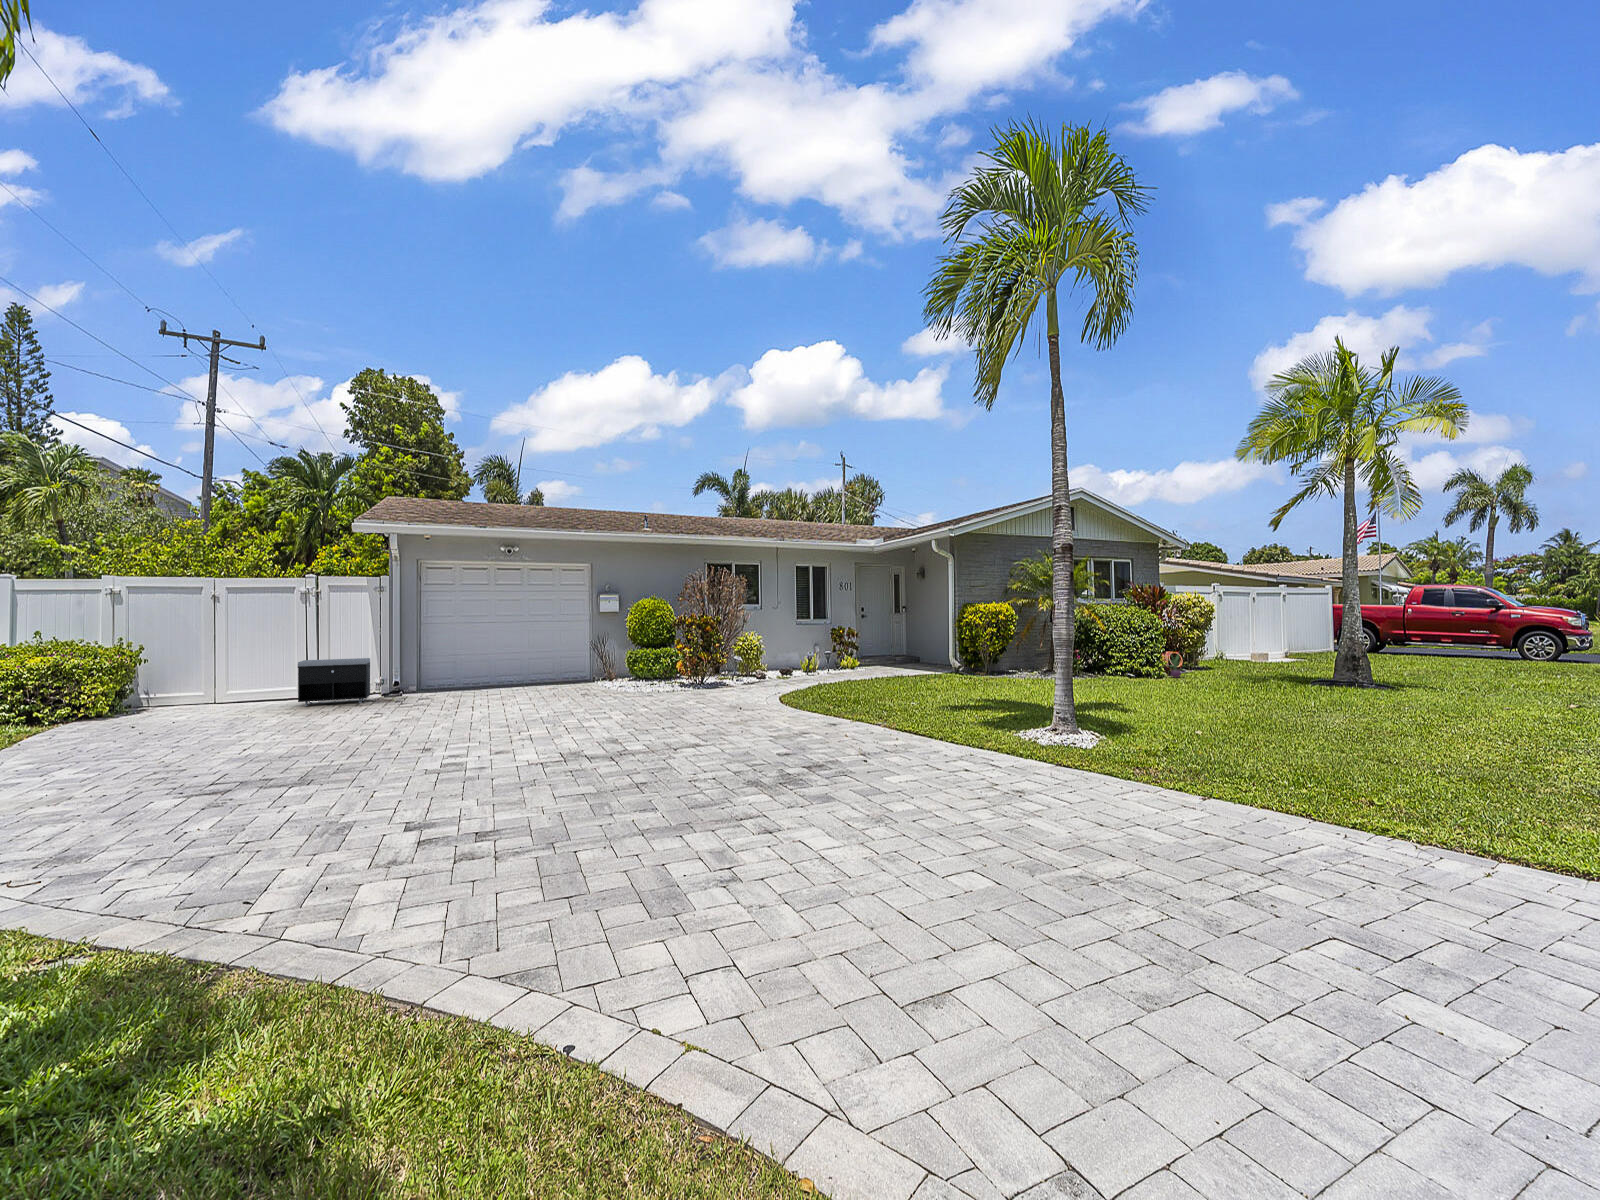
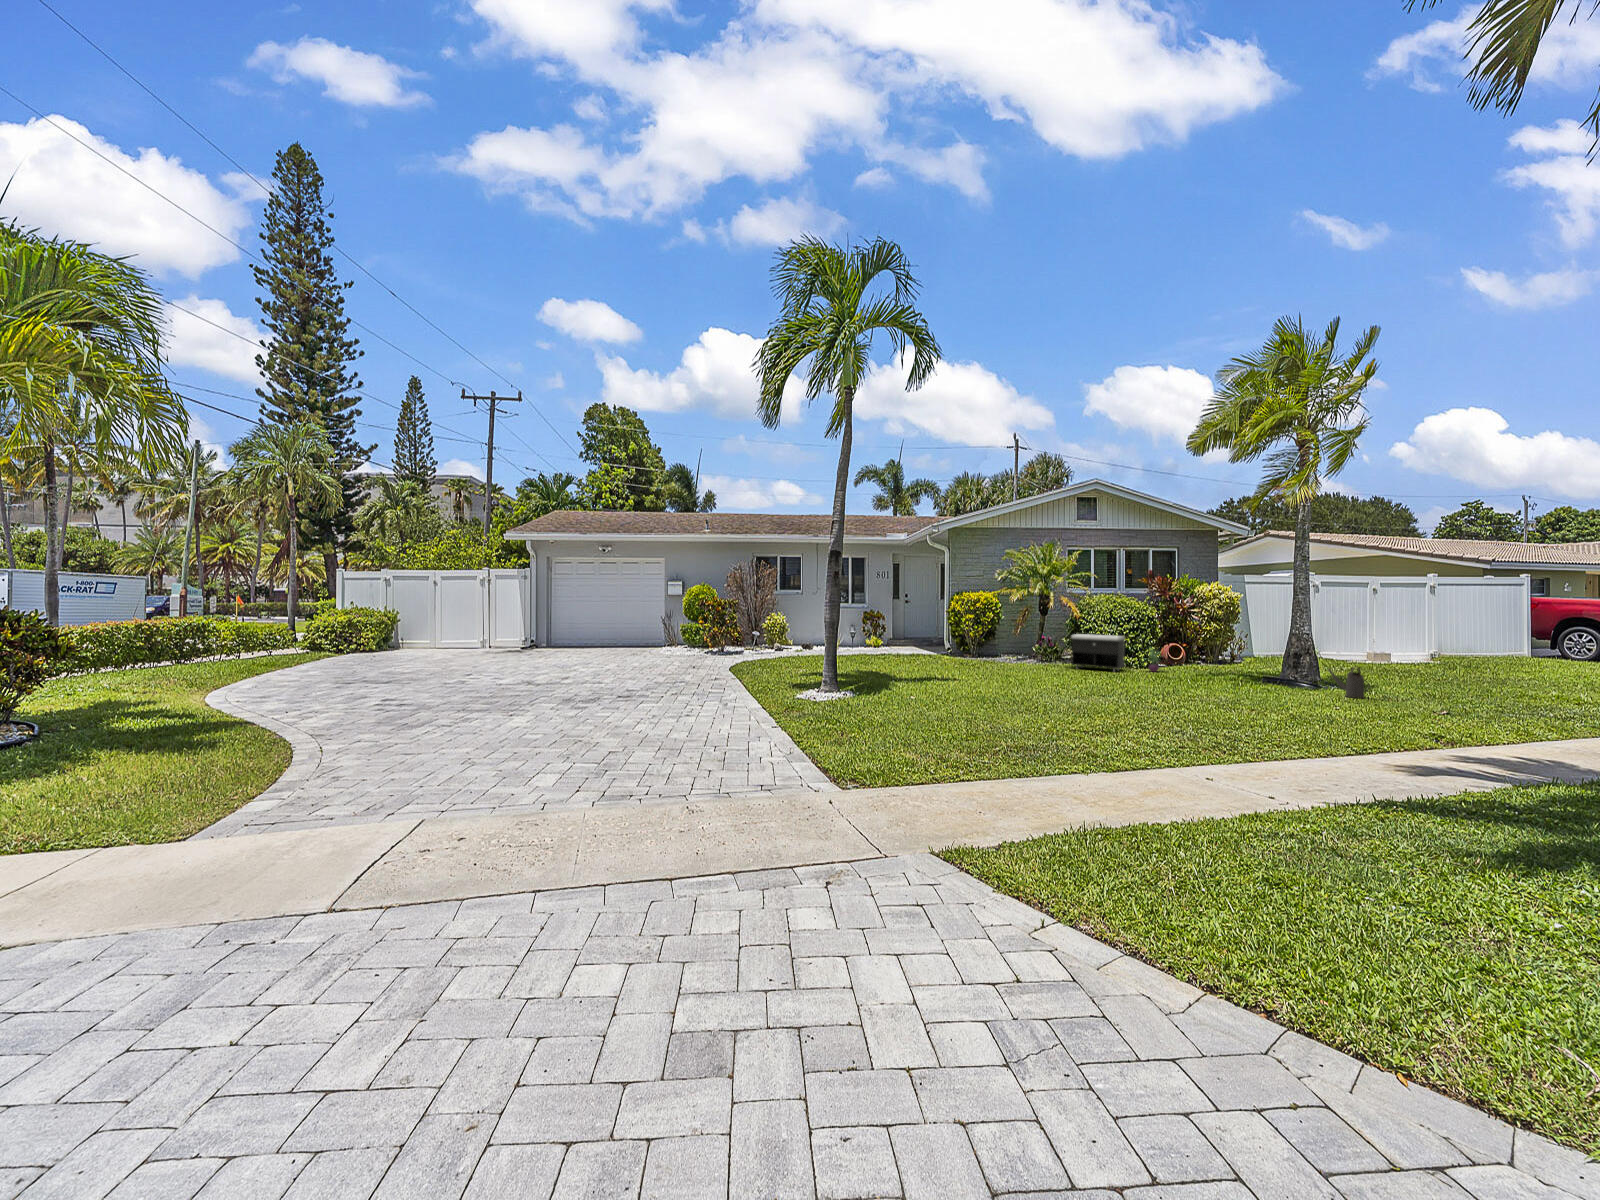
storage bench: present [298,658,370,706] -> present [1071,634,1125,671]
watering can: none [1370,661,1417,691] -> present [1328,666,1370,698]

